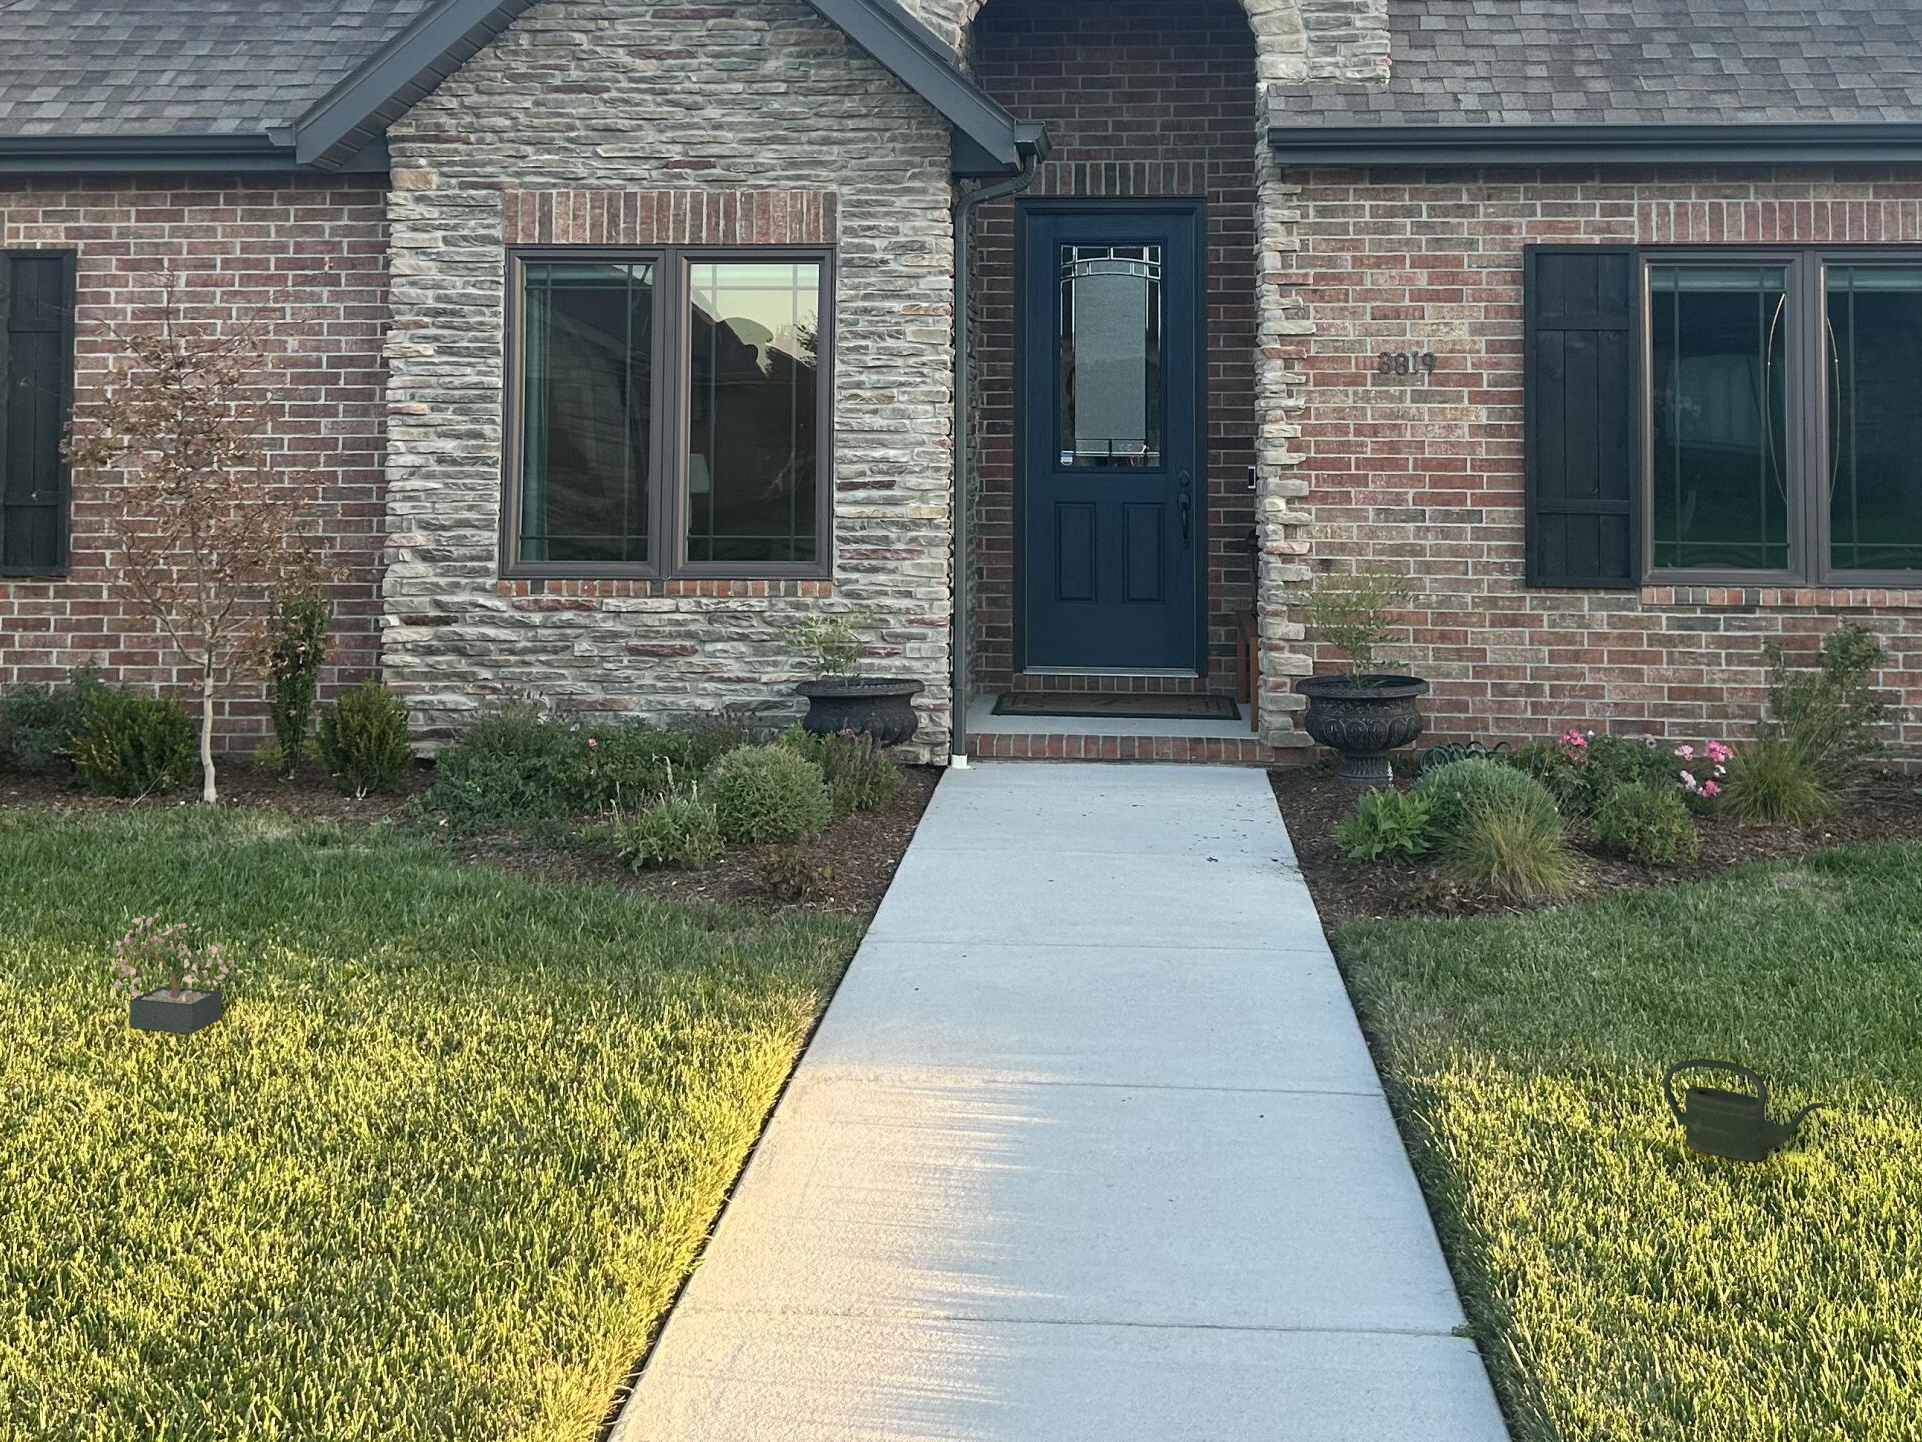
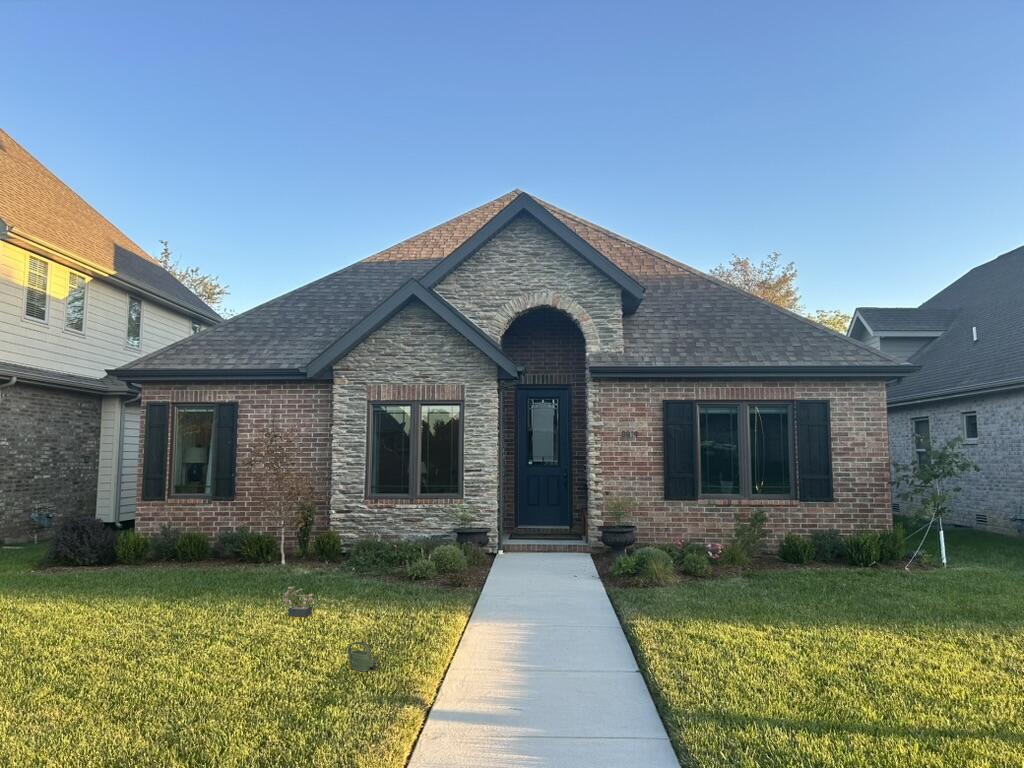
watering can: present [1664,1059,1822,1162] -> present [348,642,381,672]

